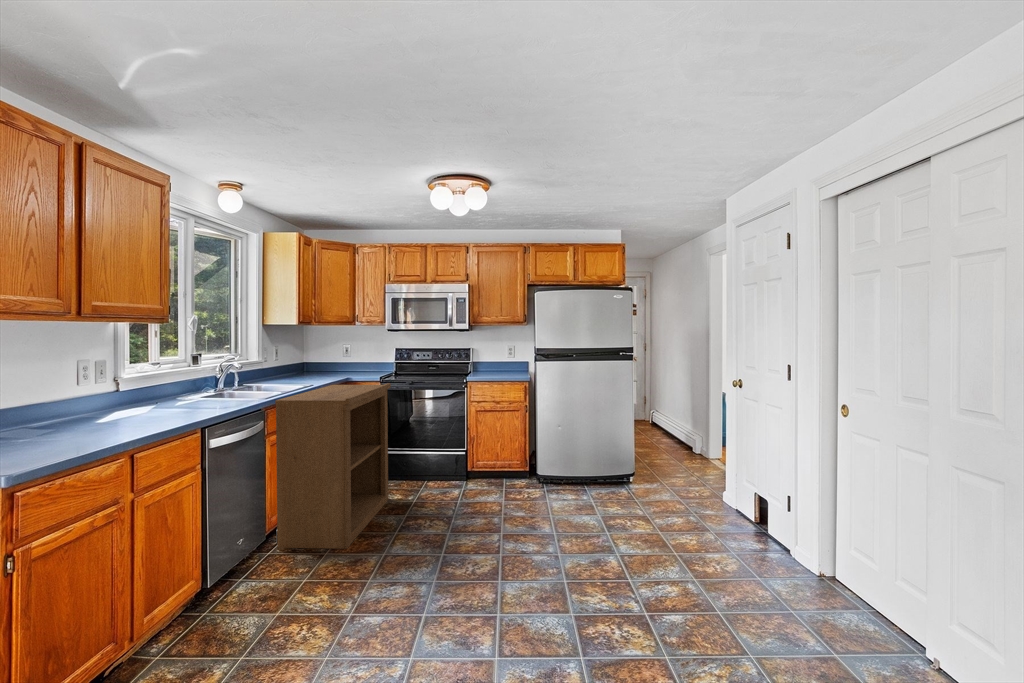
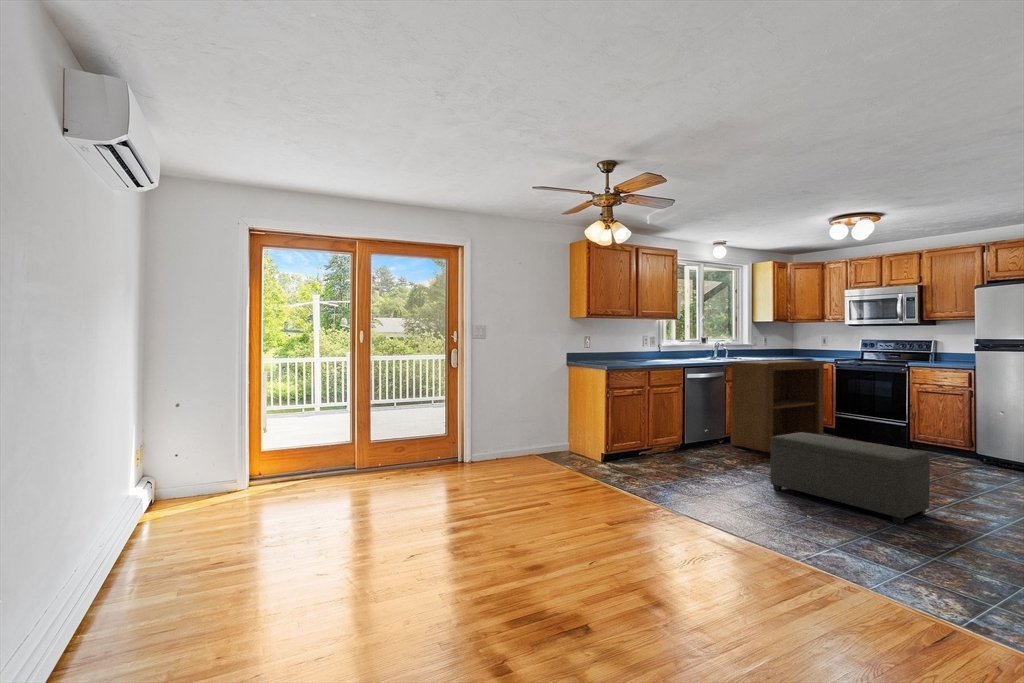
ottoman: none [445,526,658,655] -> present [770,432,930,524]

